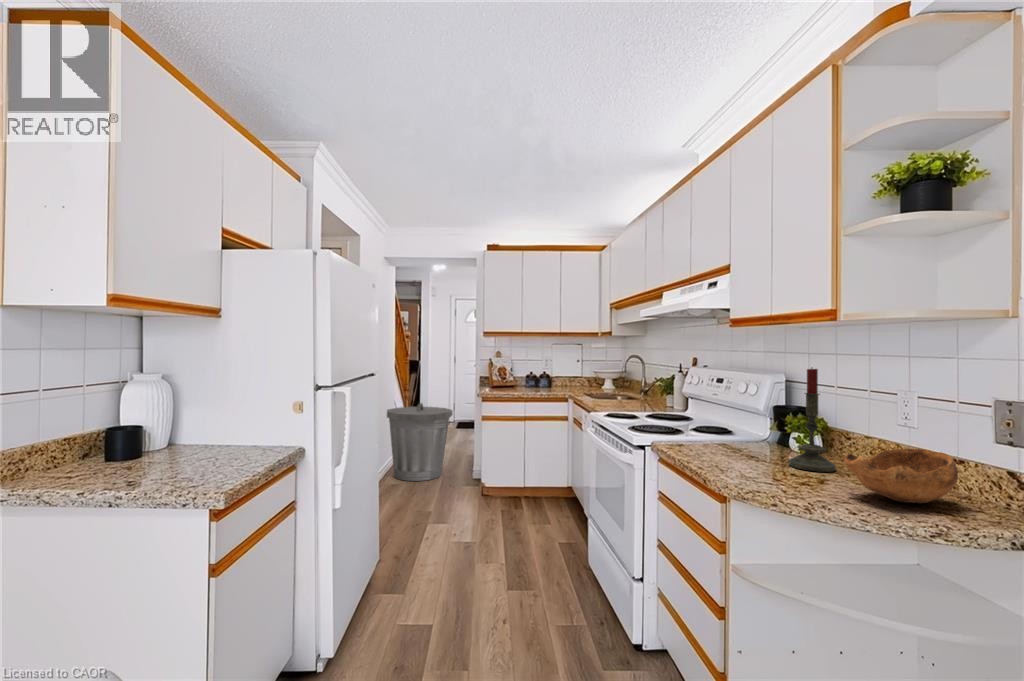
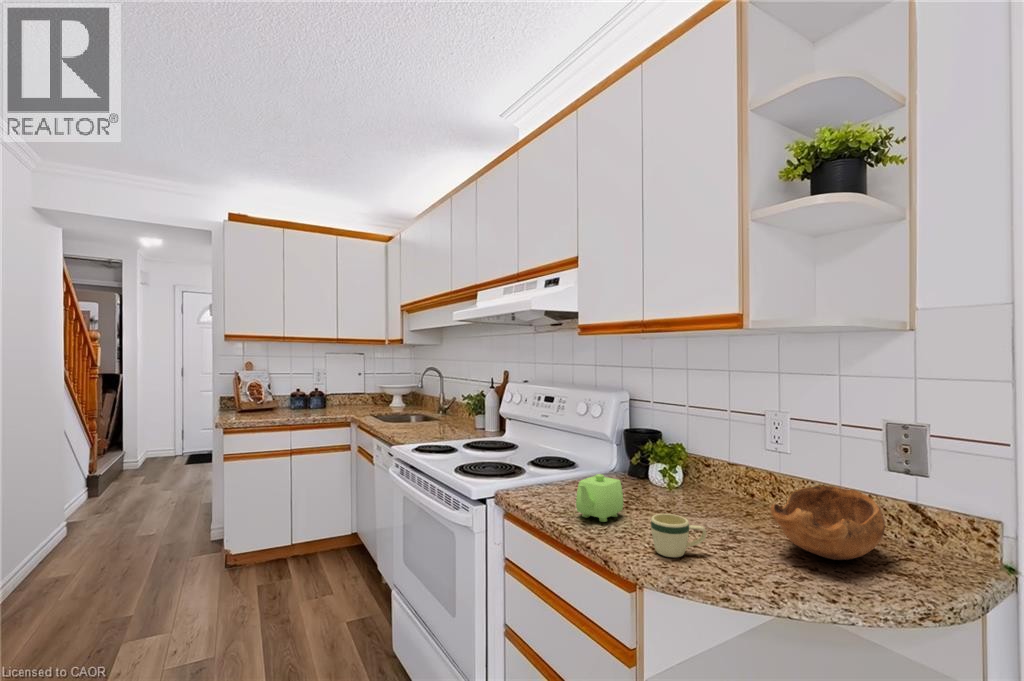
candle: present [789,368,835,472] -> none [671,387,722,518]
trash can: present [387,403,453,481] -> none [48,442,174,567]
teapot: none [698,429,743,463] -> present [576,474,623,522]
mug: none [742,454,786,484] -> present [651,514,706,557]

